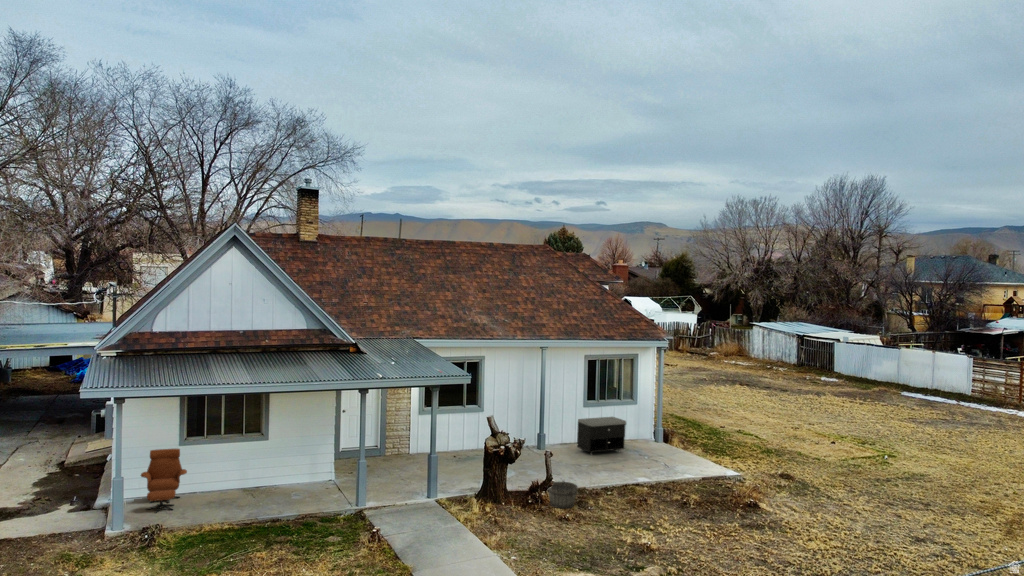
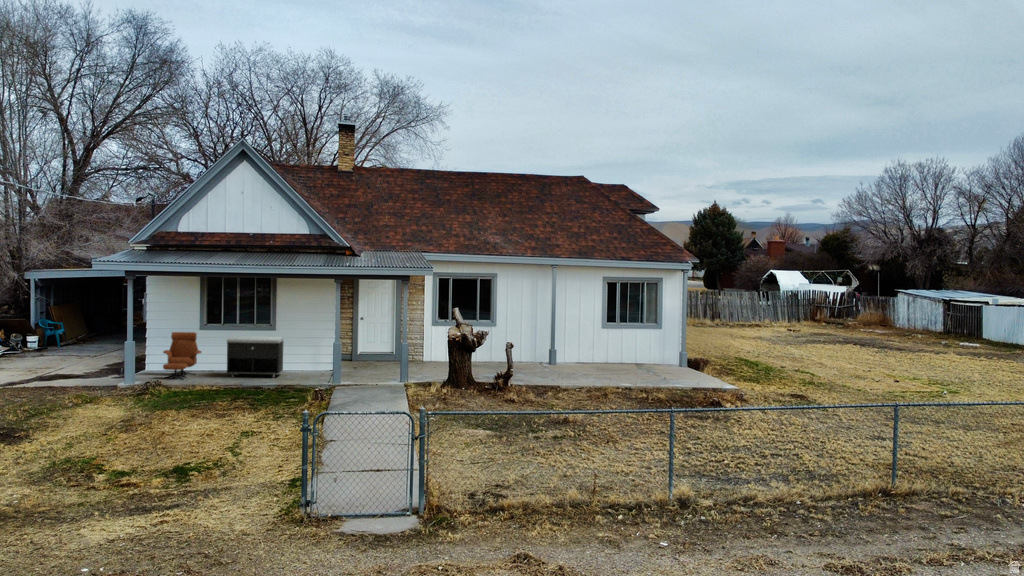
storage bench: present [577,417,626,455] -> present [227,336,284,377]
wooden bucket: present [547,481,577,508] -> none [514,370,543,397]

